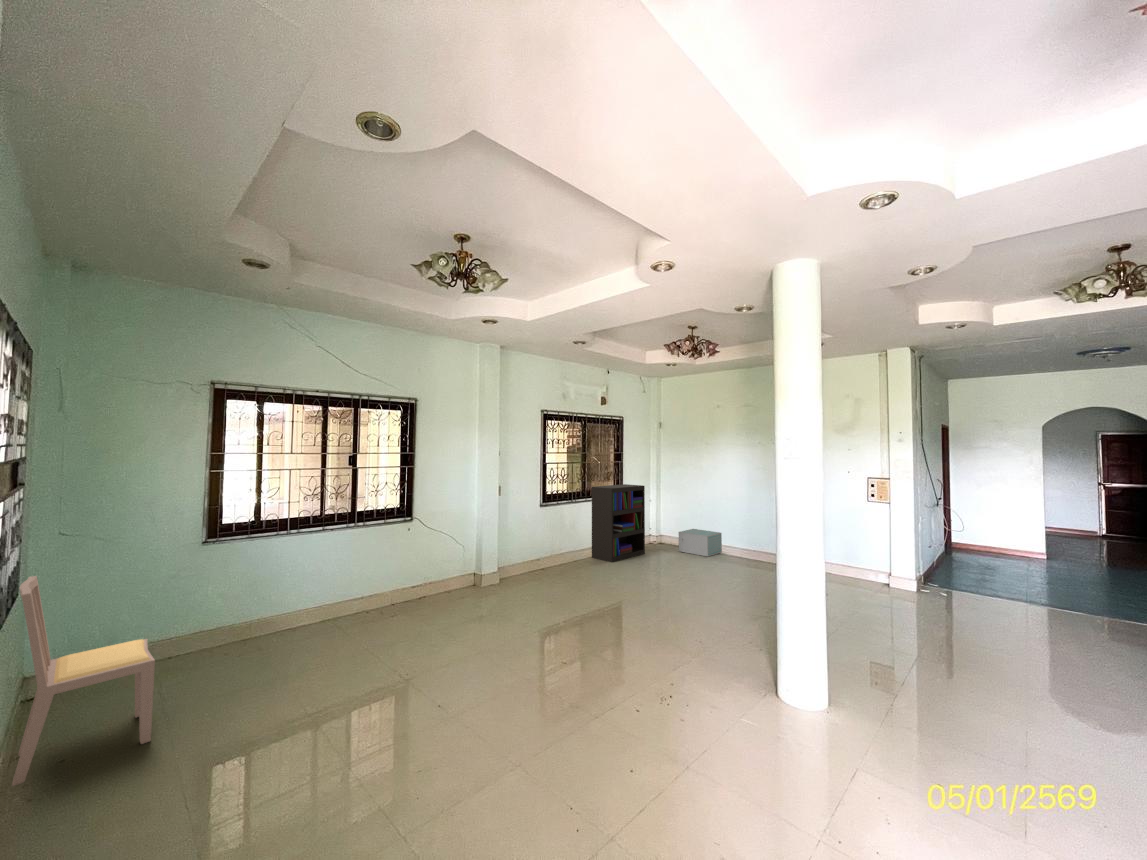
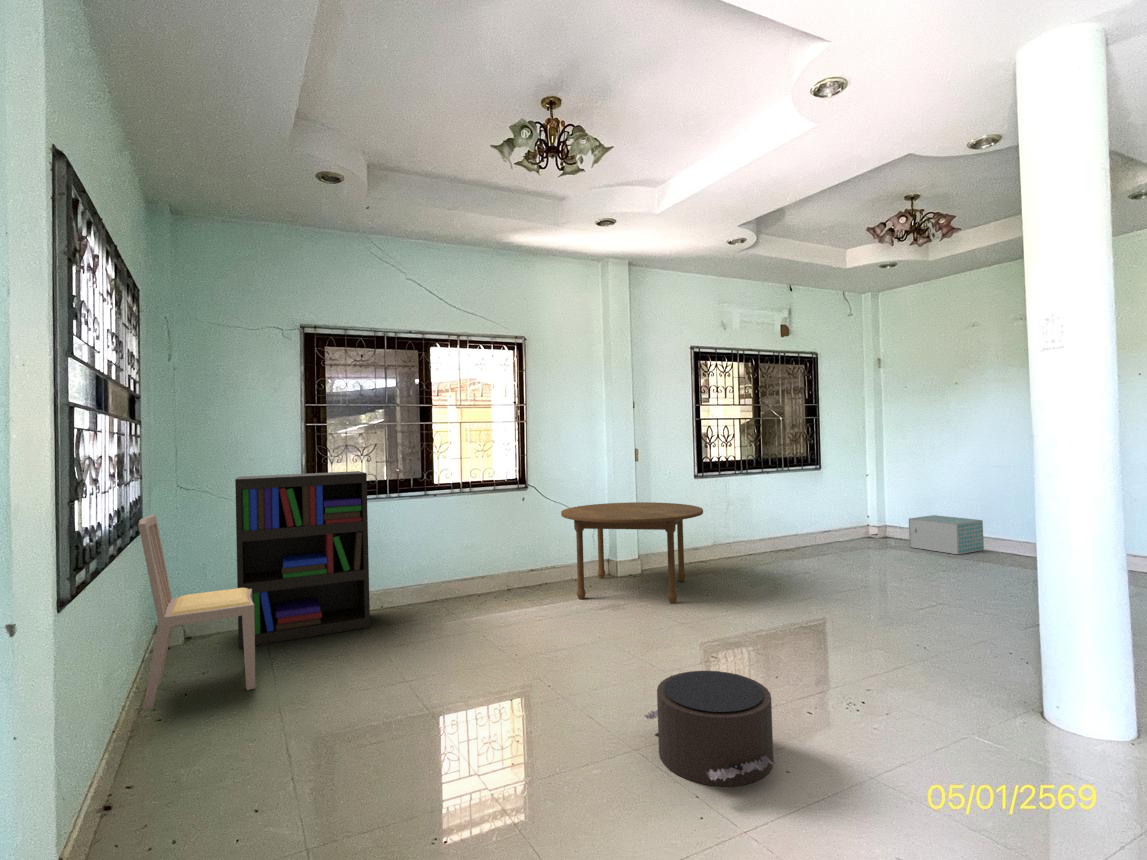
bookshelf: present [592,484,645,562] -> present [235,471,370,648]
dining table: none [442,528,551,611] -> present [561,502,703,604]
pouf: none [526,682,625,779] -> present [644,671,775,786]

